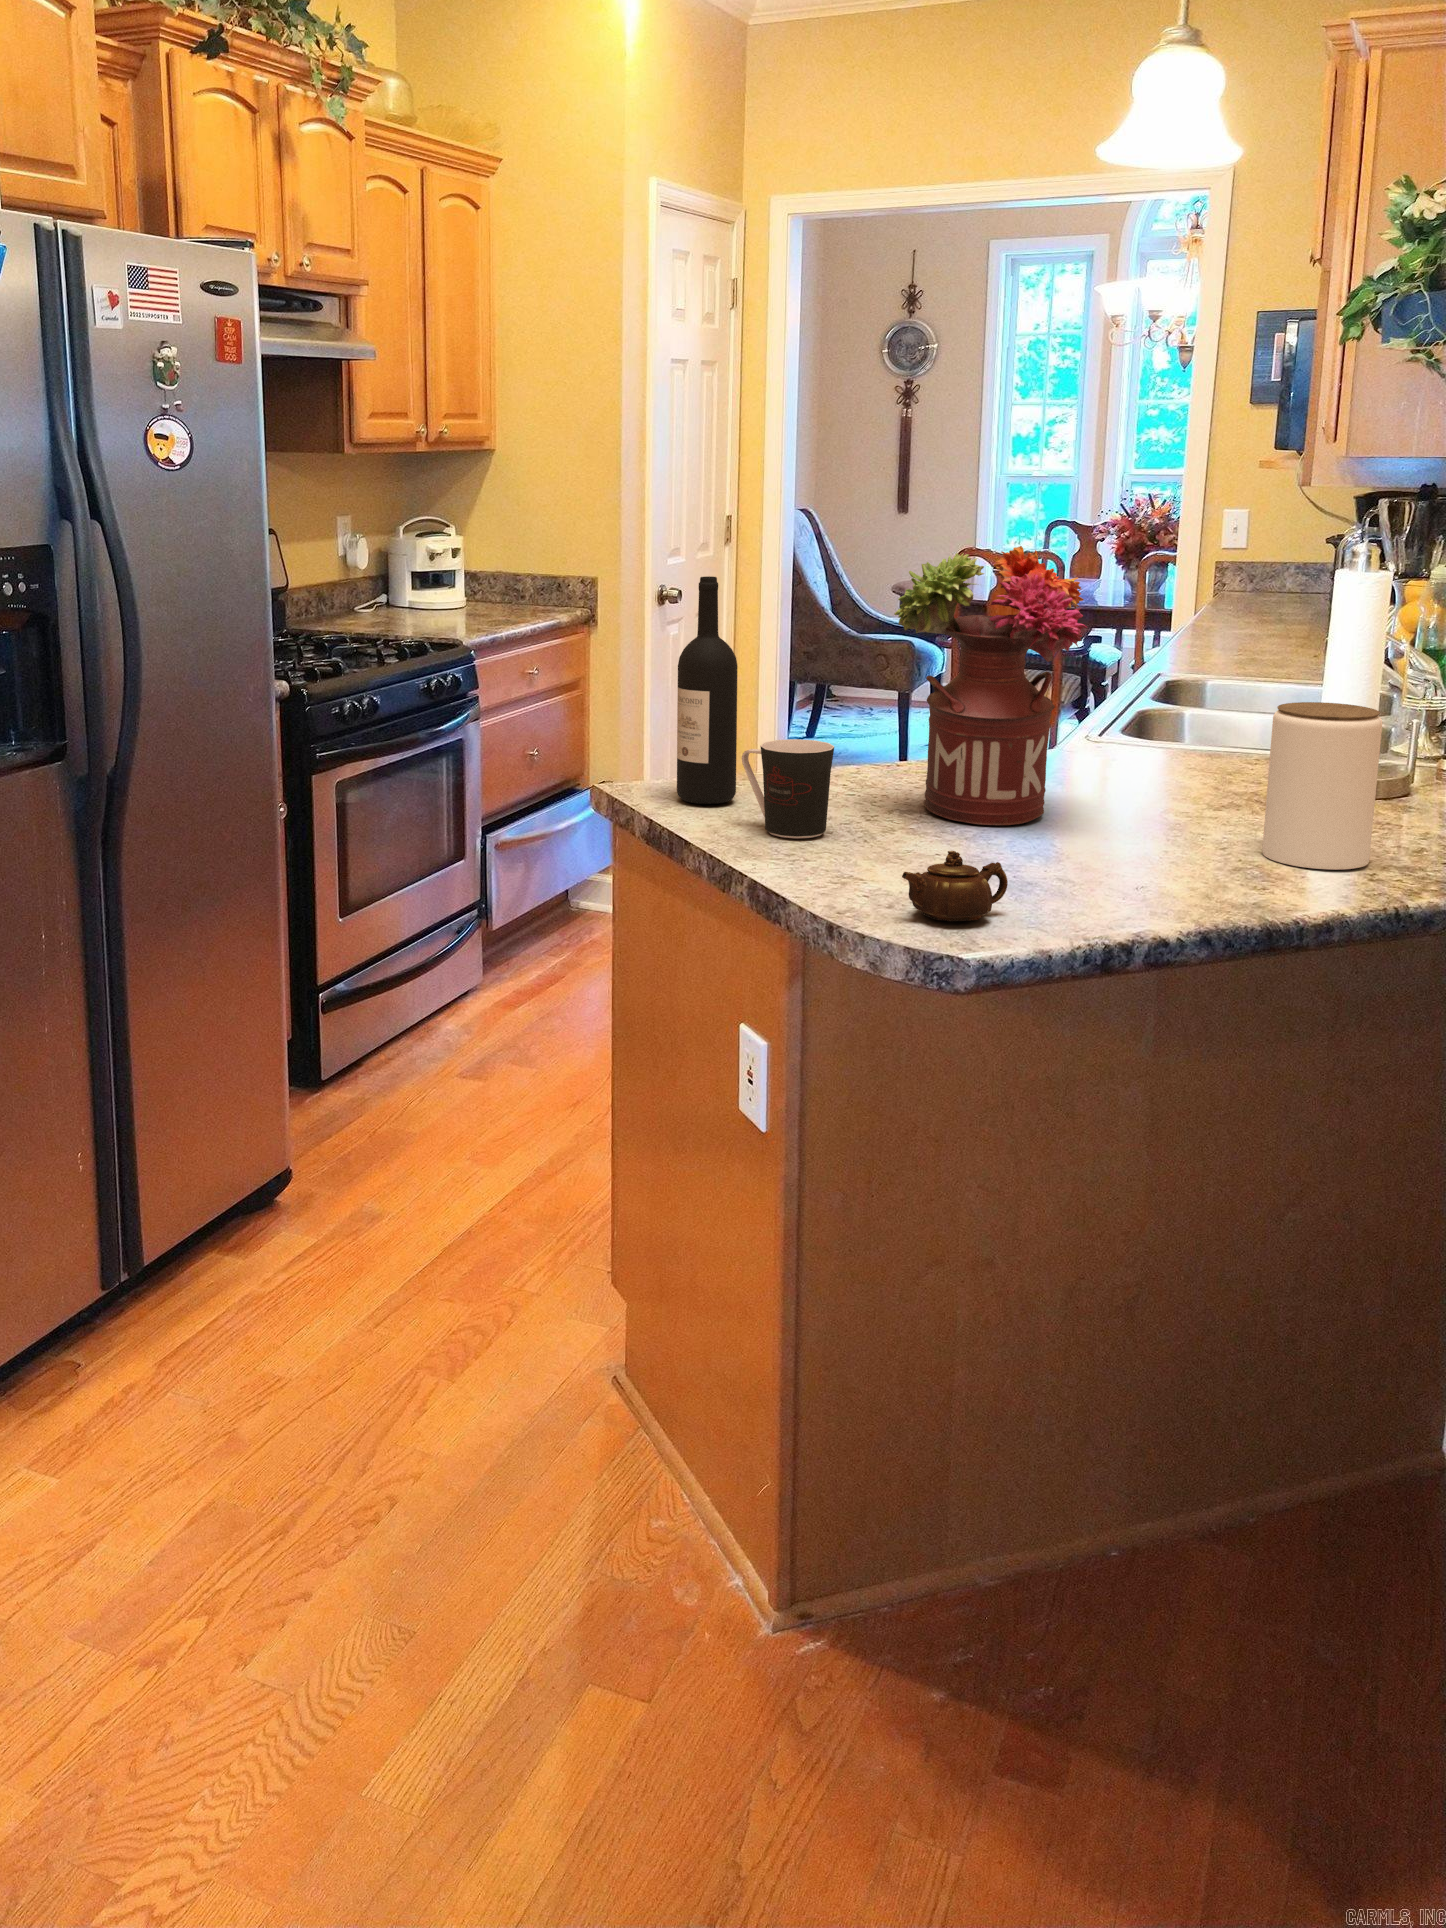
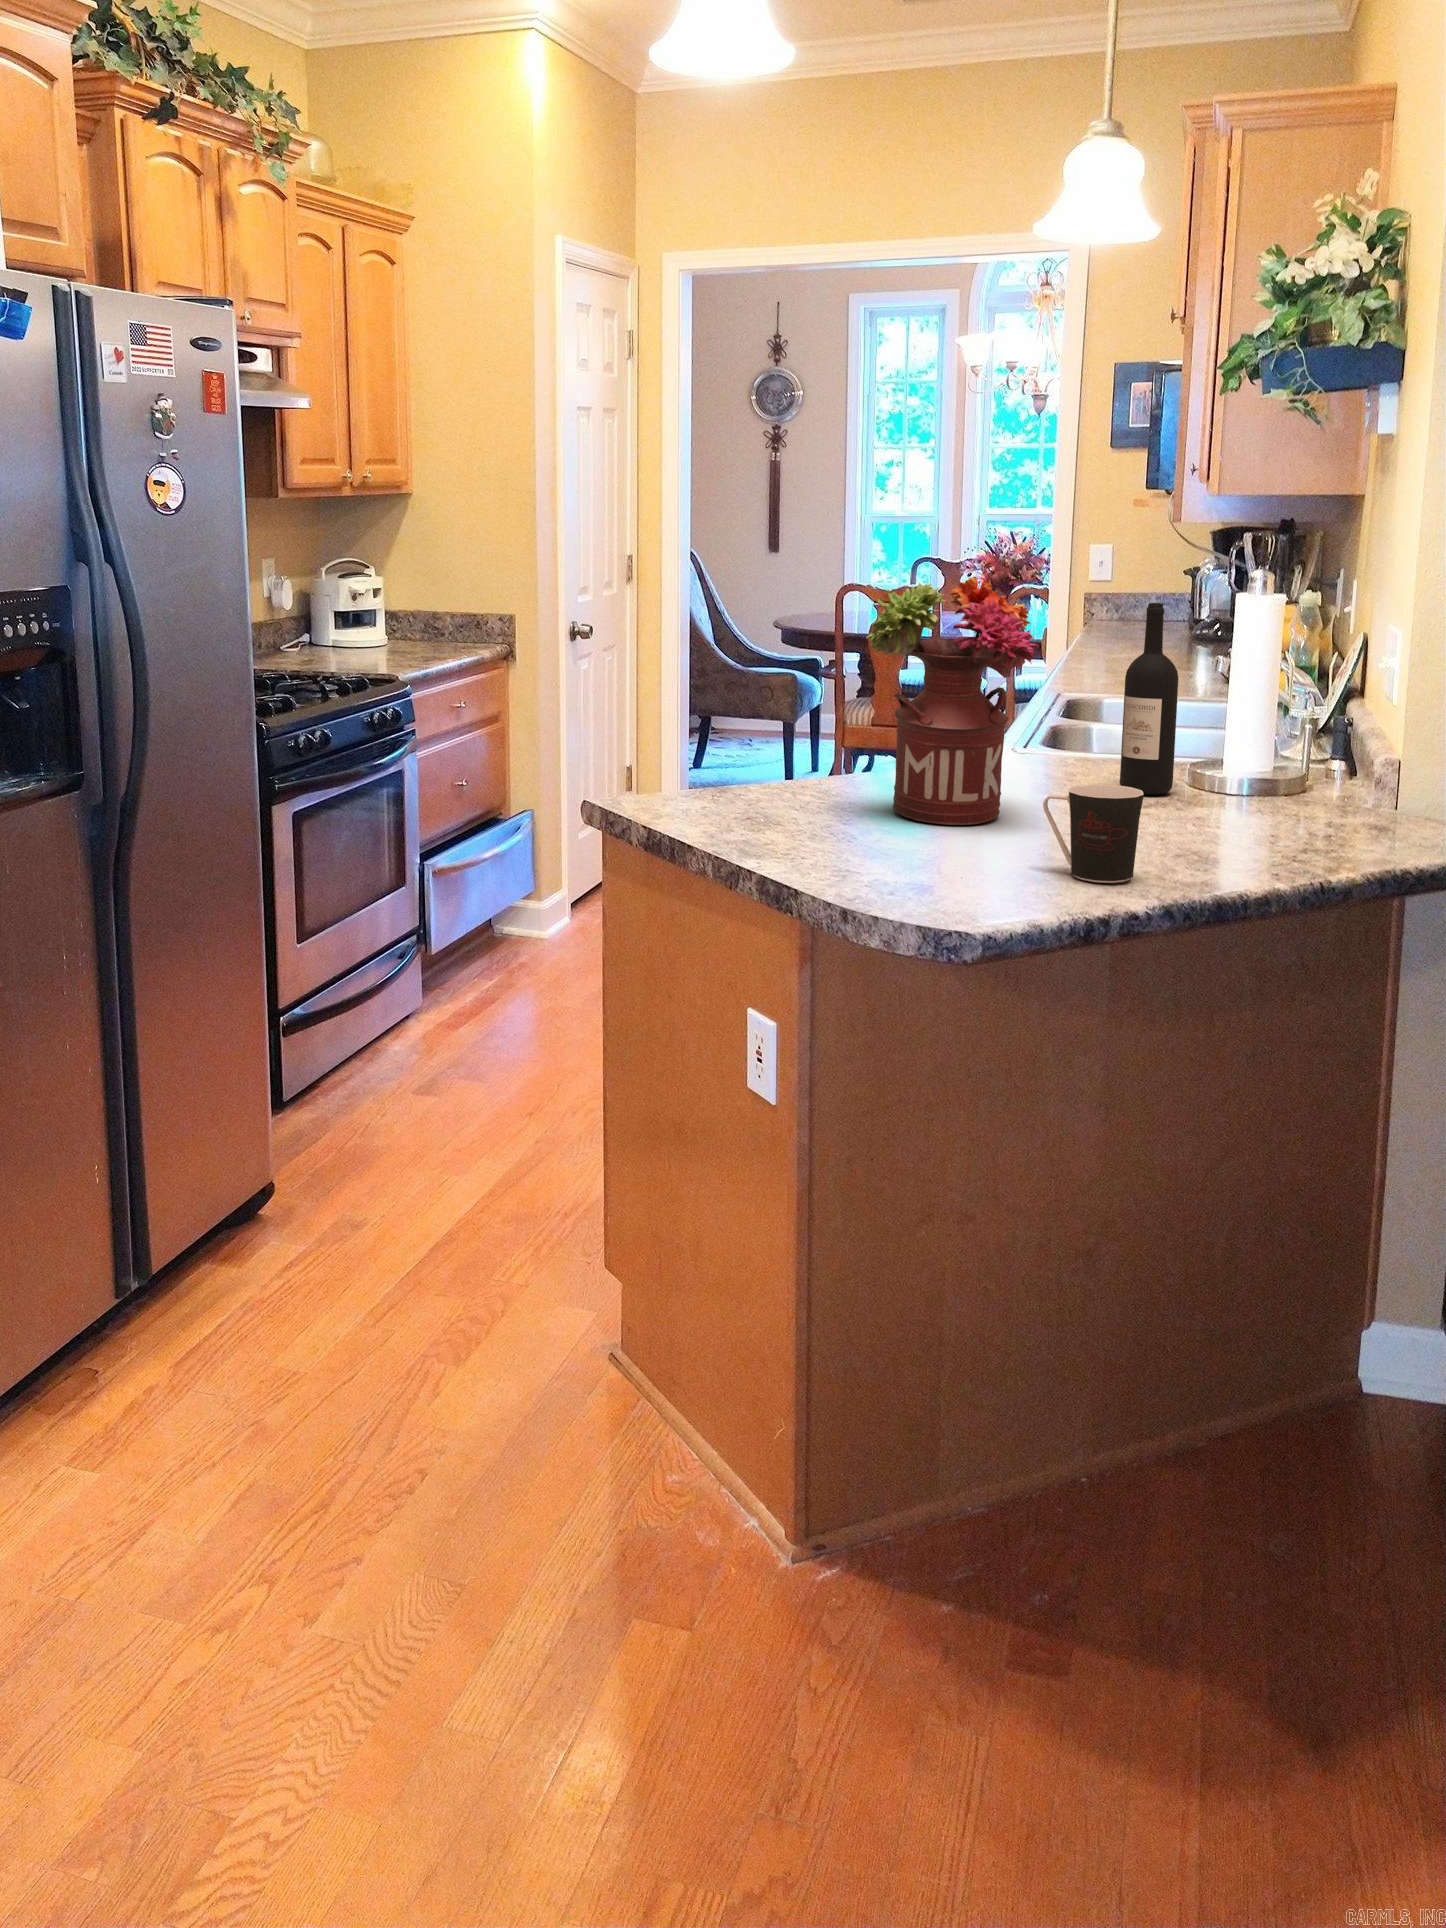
wine bottle: present [677,576,738,804] -> present [1120,603,1178,794]
jar: present [1262,702,1382,870] -> none [1195,709,1295,853]
coffee cup: present [742,739,834,838] -> present [1043,784,1144,883]
teapot: present [902,851,1008,921] -> none [910,842,998,904]

